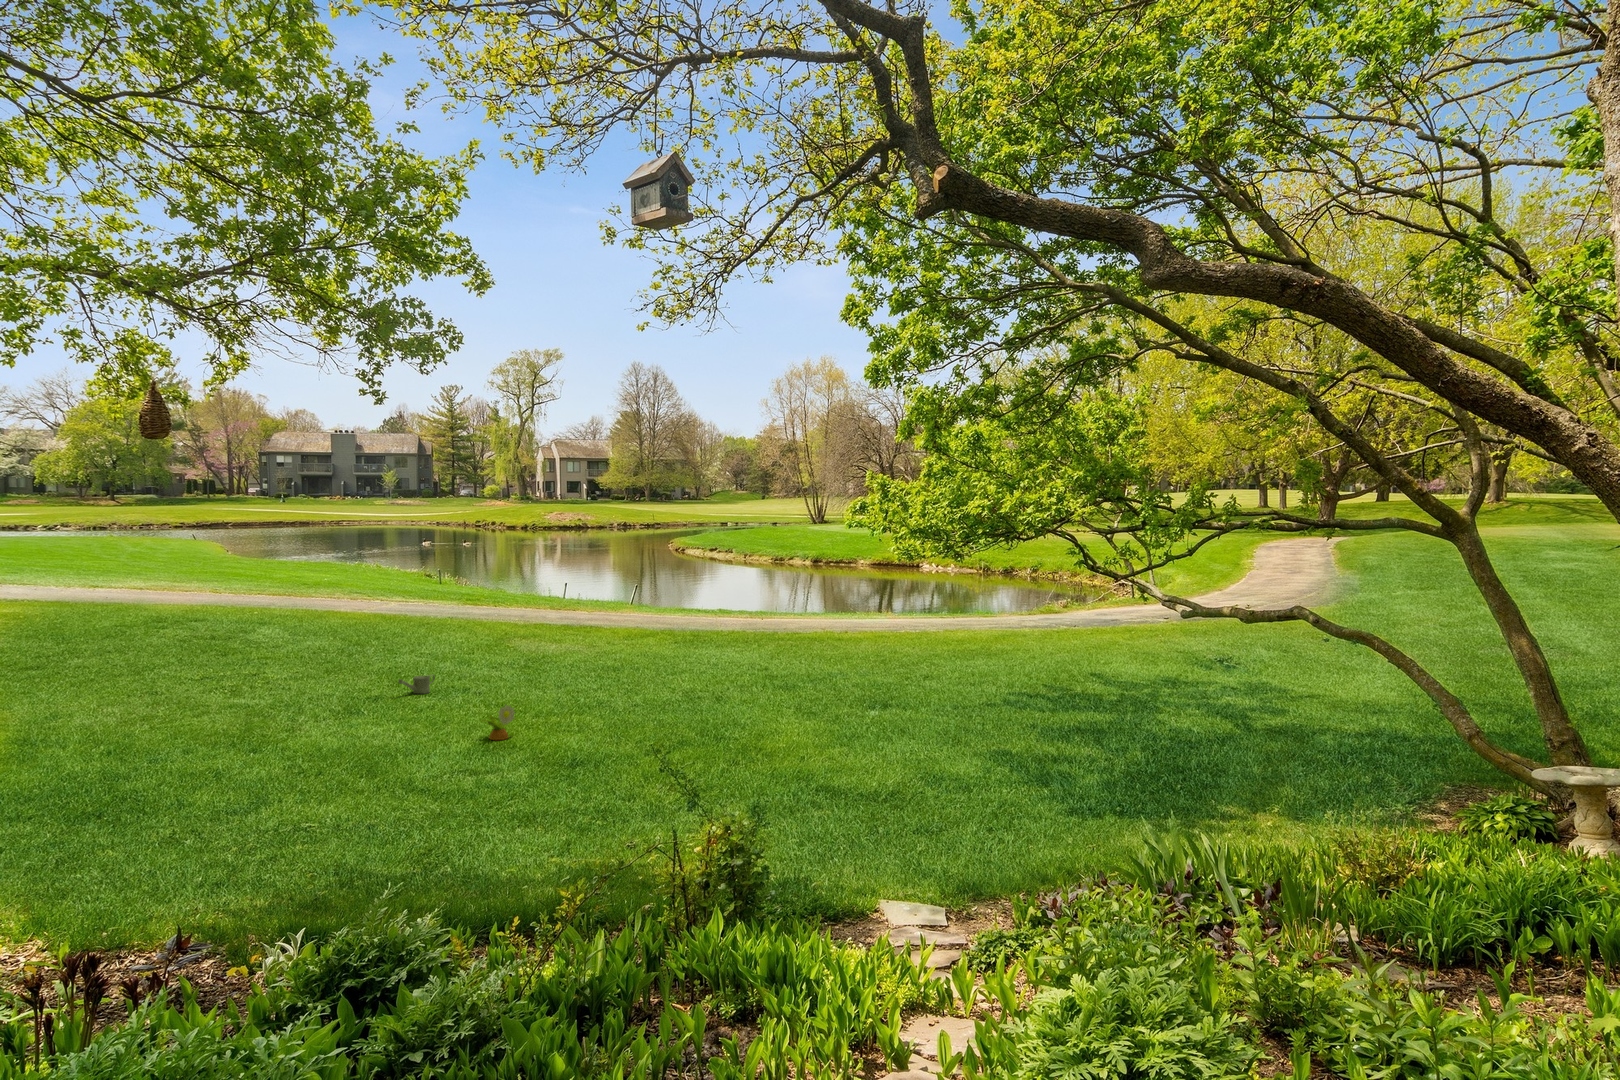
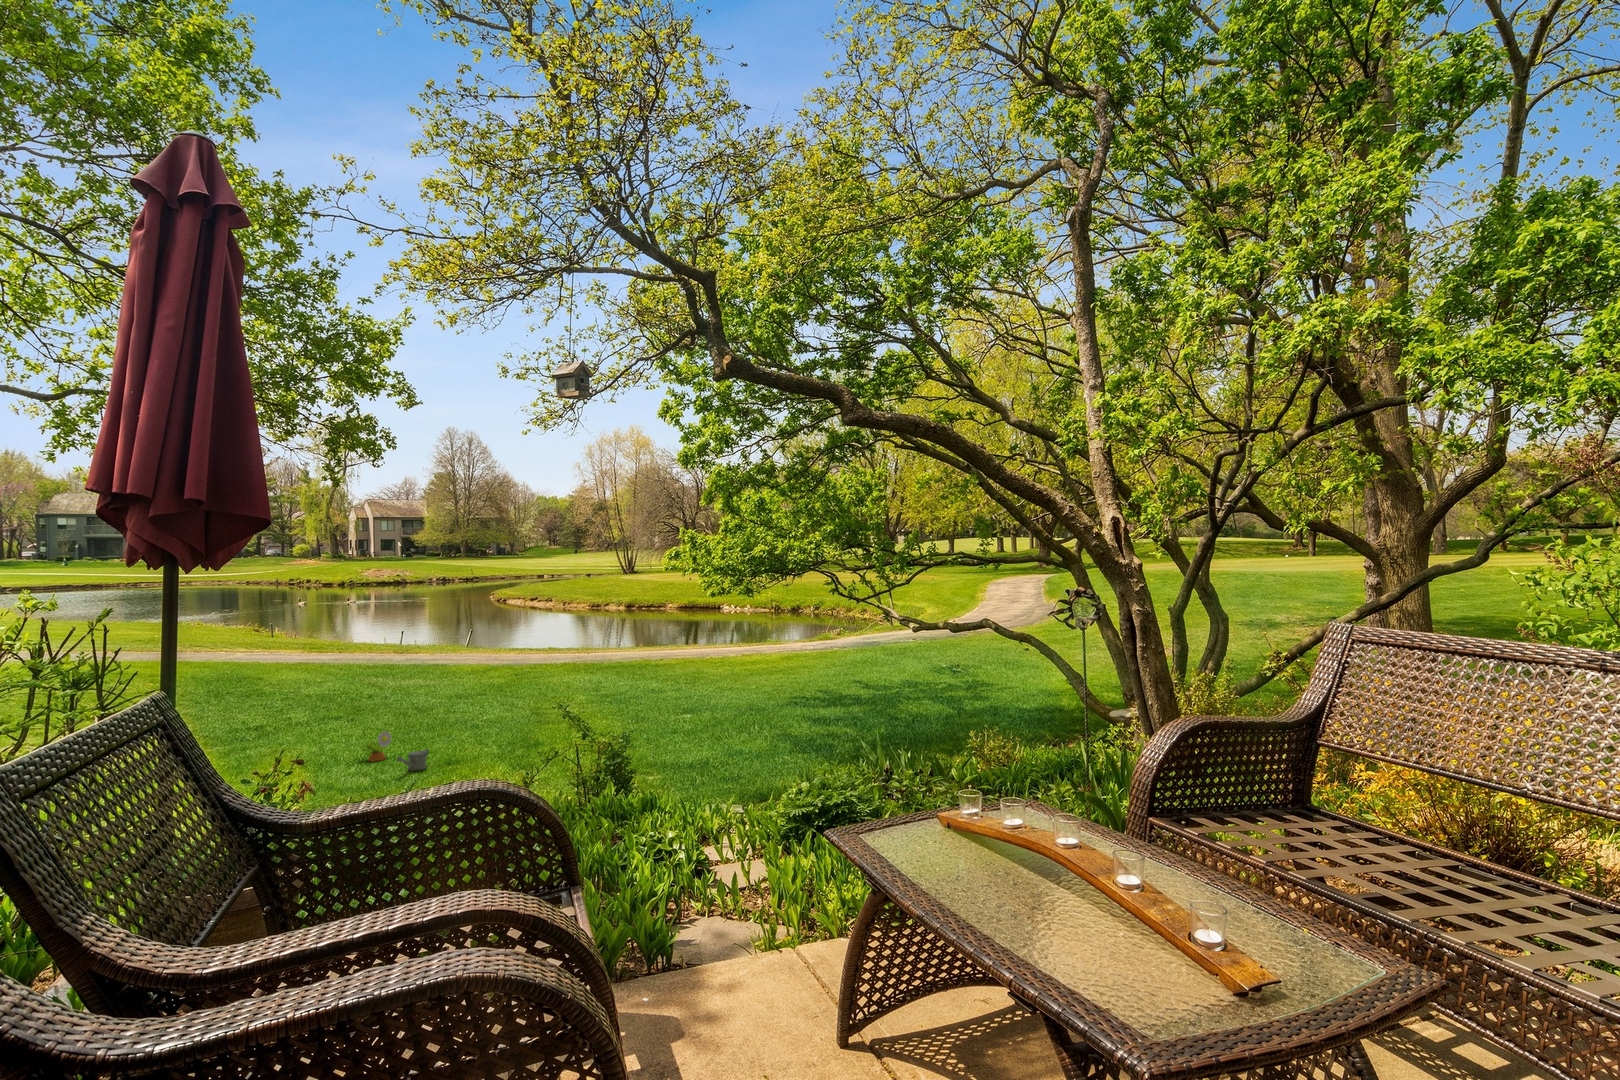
watering can: present [398,675,435,694] -> present [397,749,429,771]

